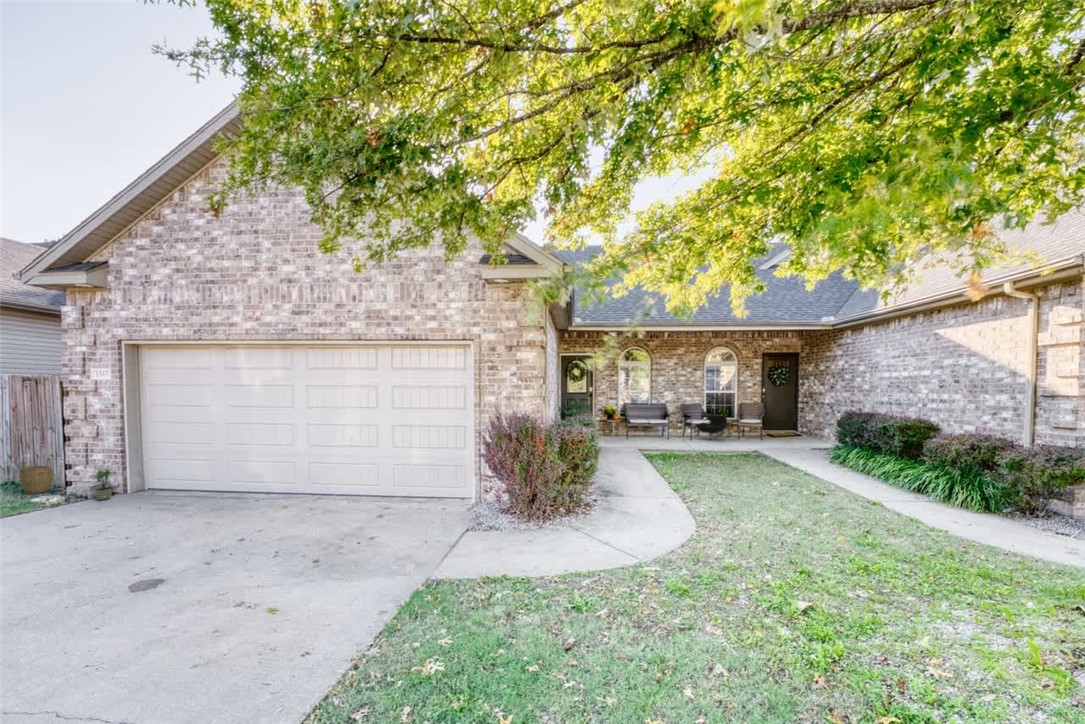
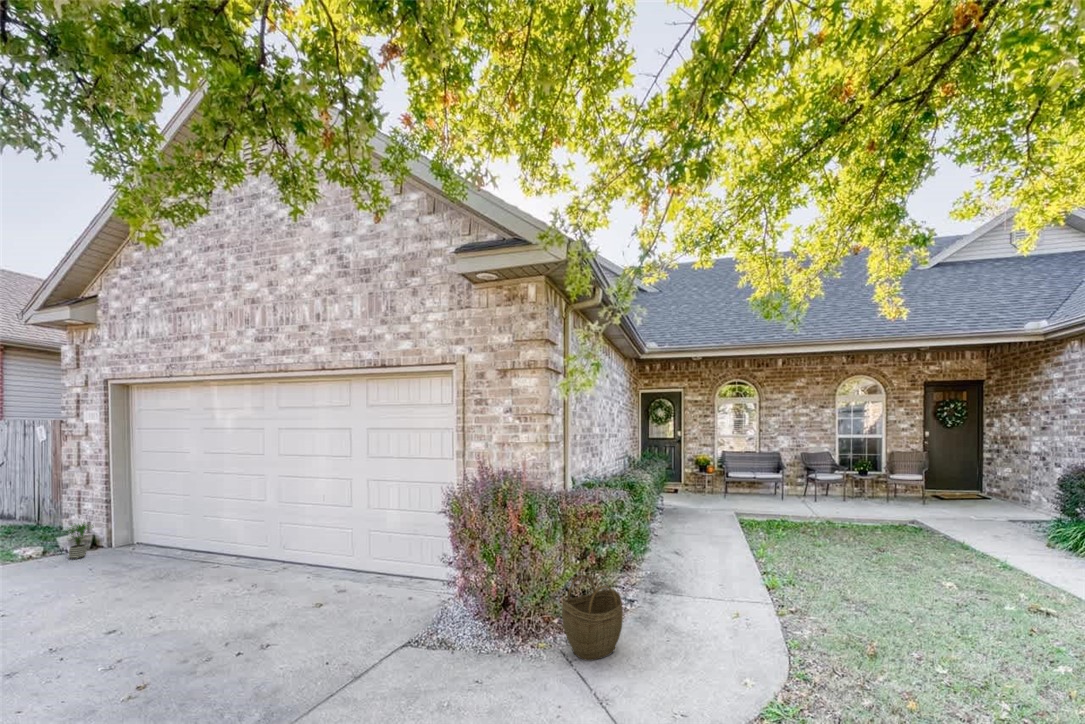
lounge chair: present [696,415,728,440] -> none [825,467,874,505]
woven basket: present [19,458,54,494] -> present [562,575,623,661]

